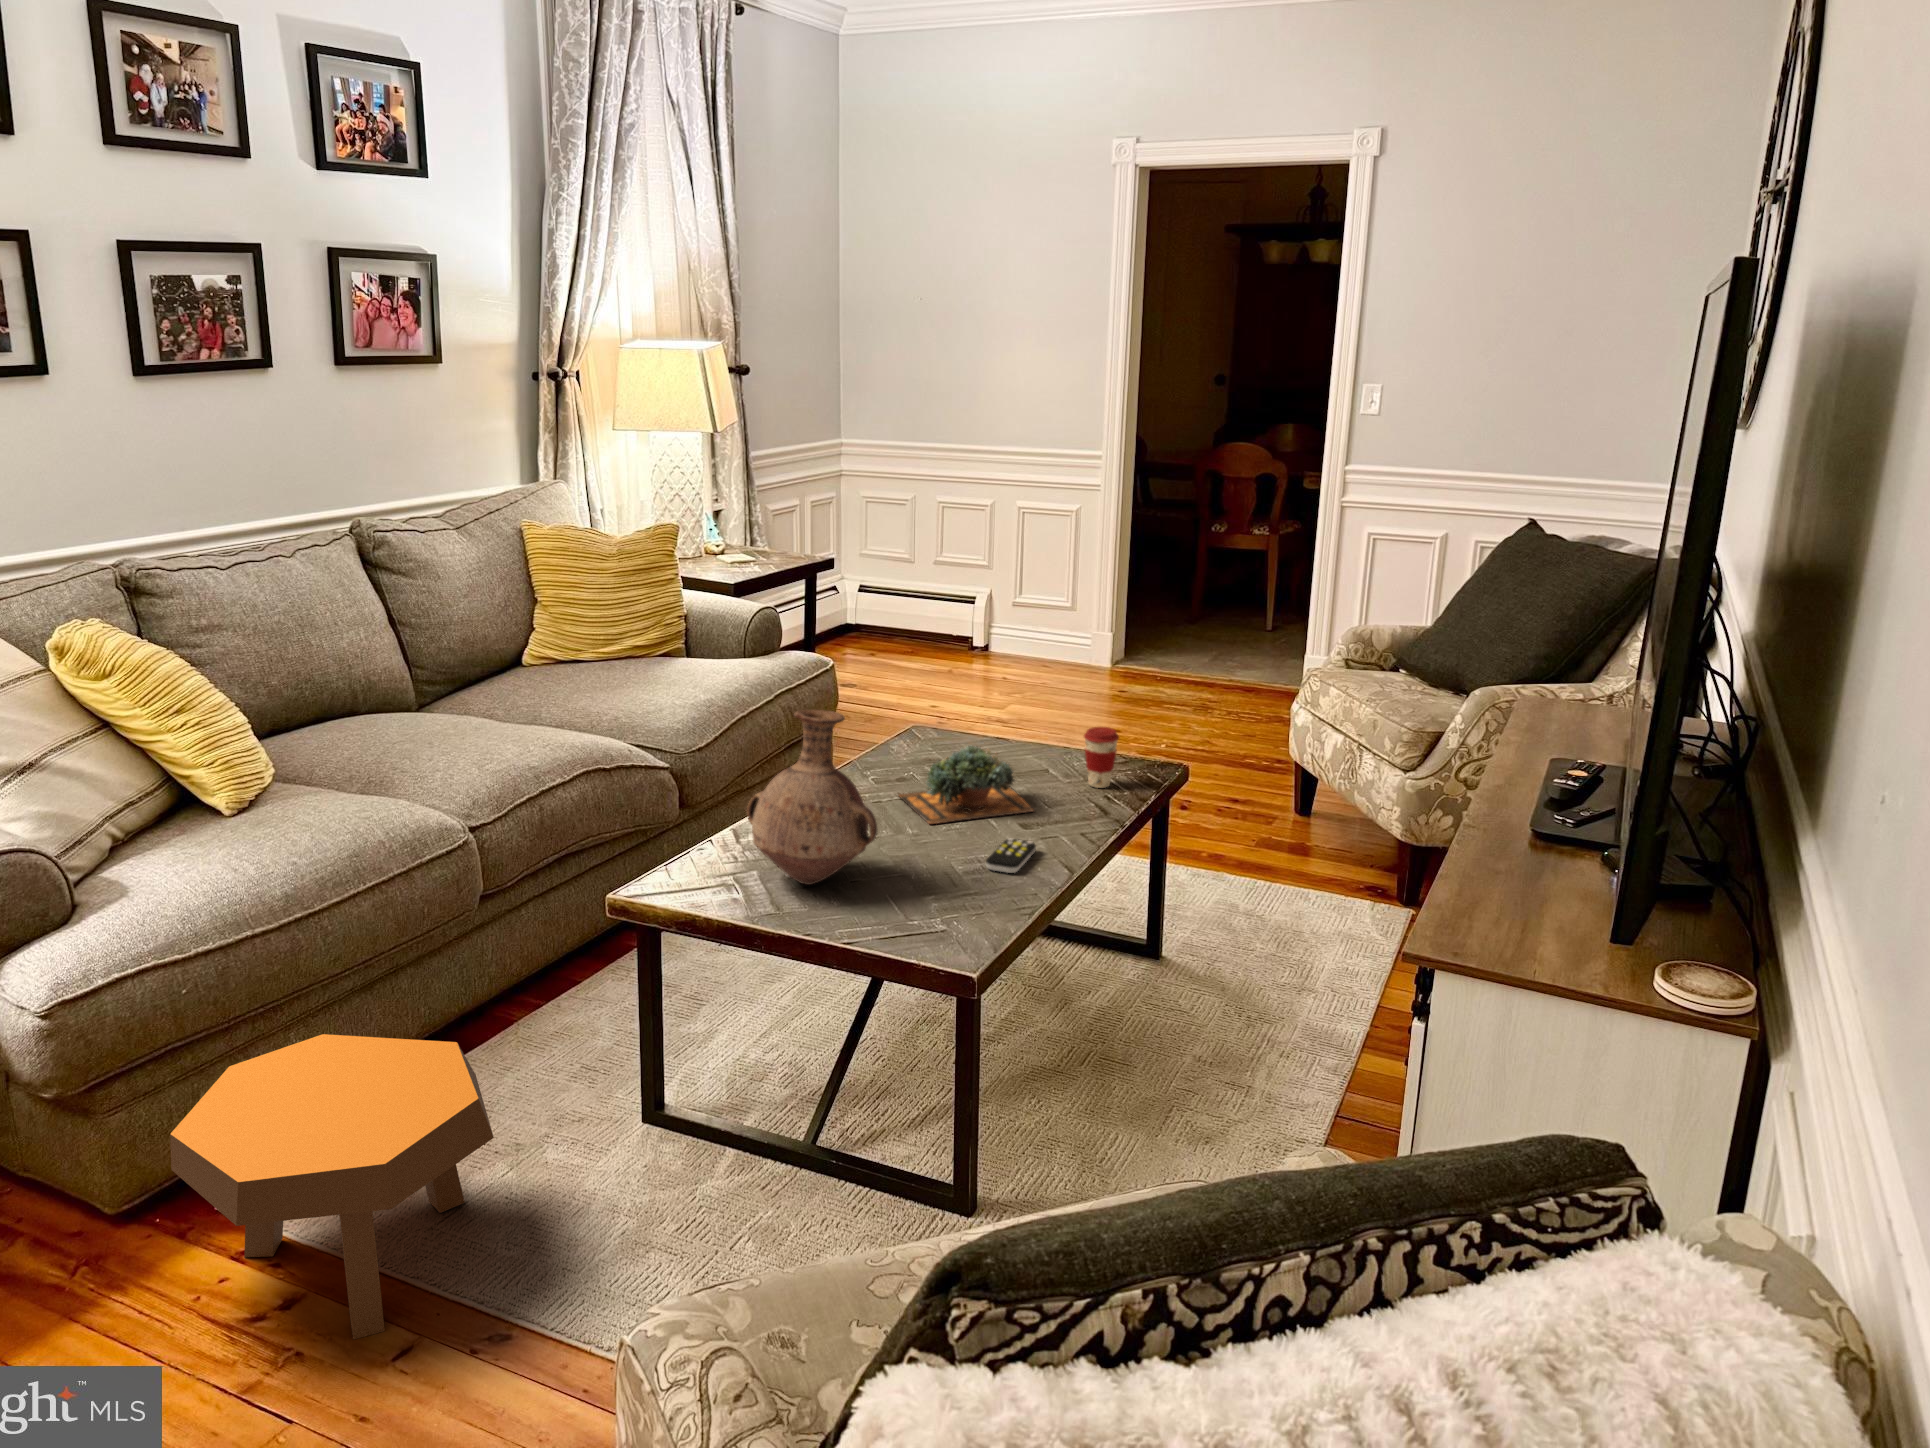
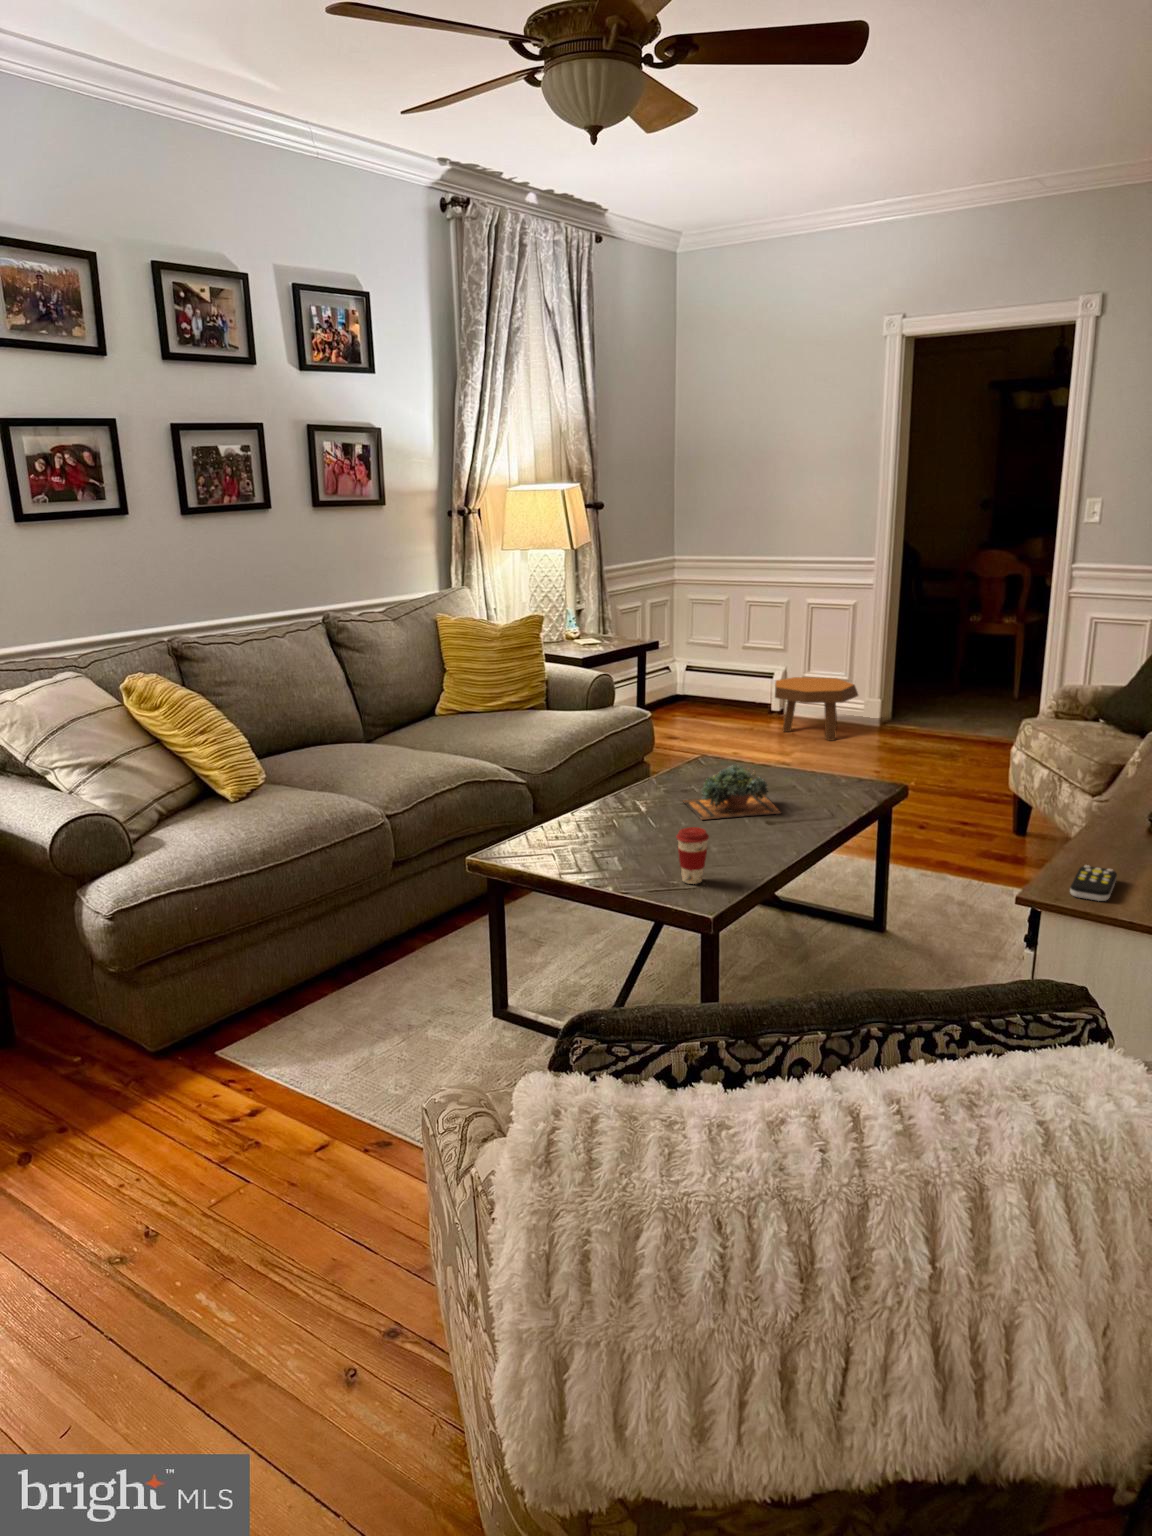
vase: present [747,710,878,885] -> none [566,731,655,855]
coffee cup: present [1084,727,1119,788] -> present [676,827,709,884]
remote control: present [986,838,1036,873] -> present [1070,865,1117,901]
footstool: present [170,1034,494,1339] -> present [775,677,858,741]

